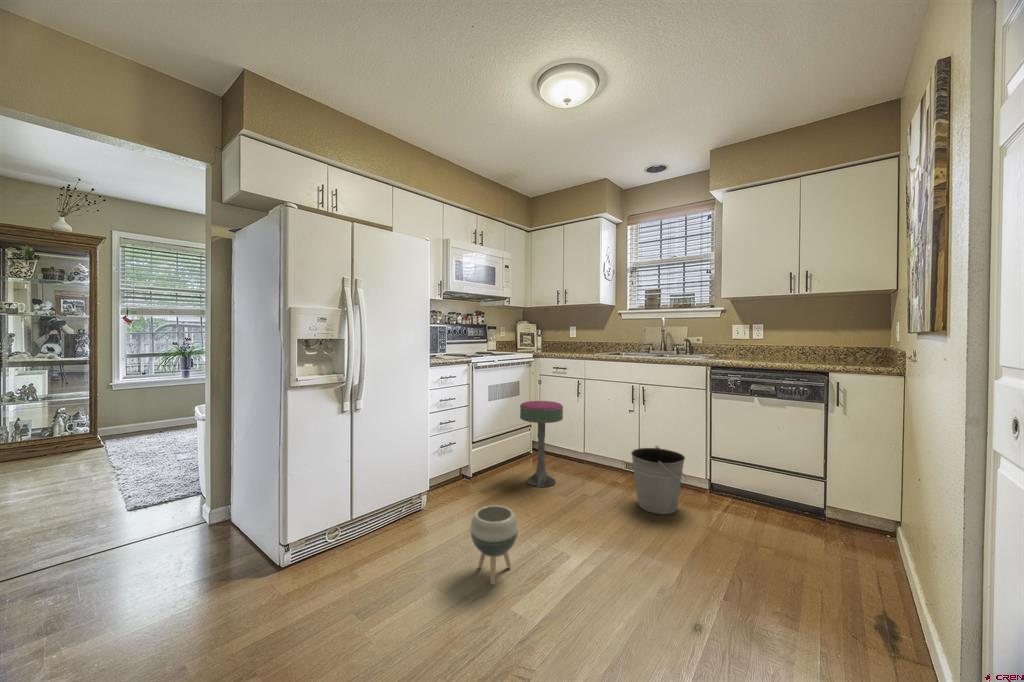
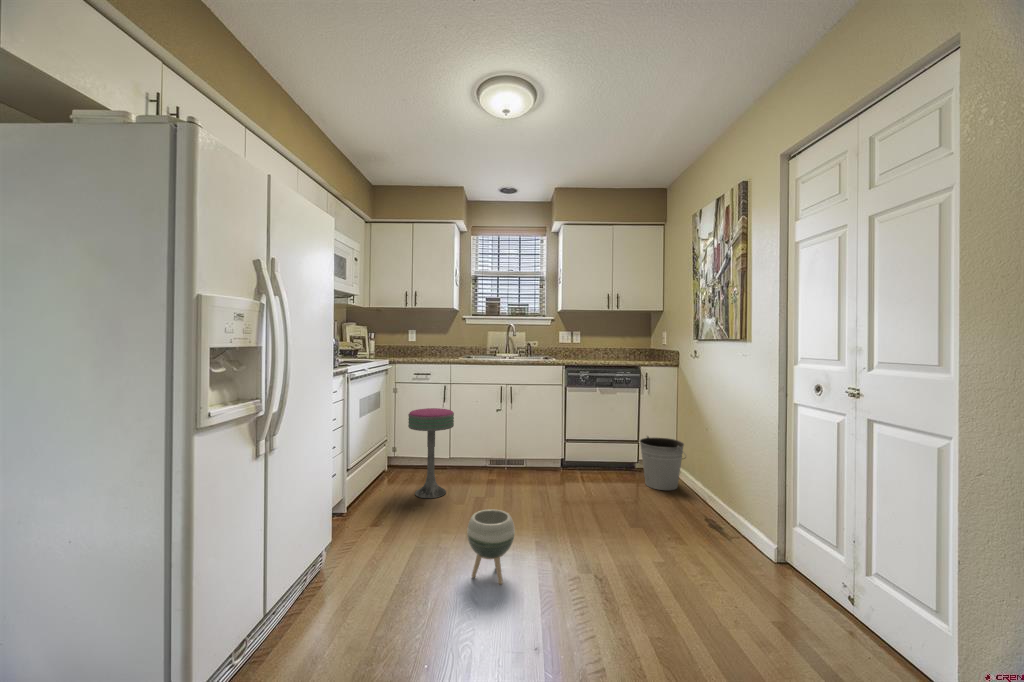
bucket: present [631,446,687,514] -> present [640,436,684,490]

